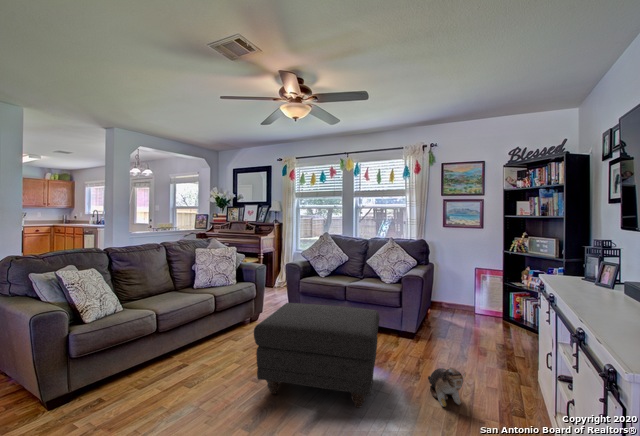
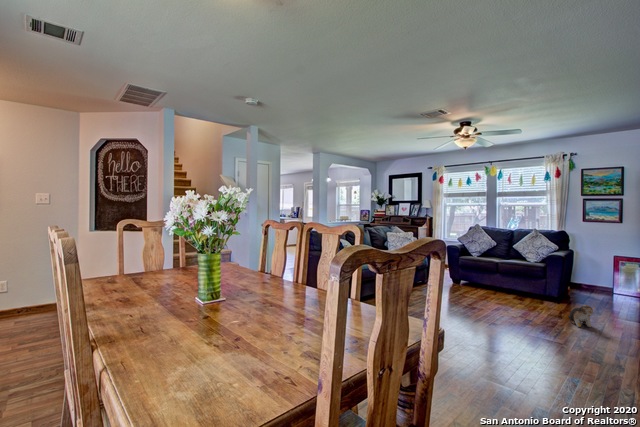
ottoman: present [254,303,379,408] -> none [456,267,534,322]

